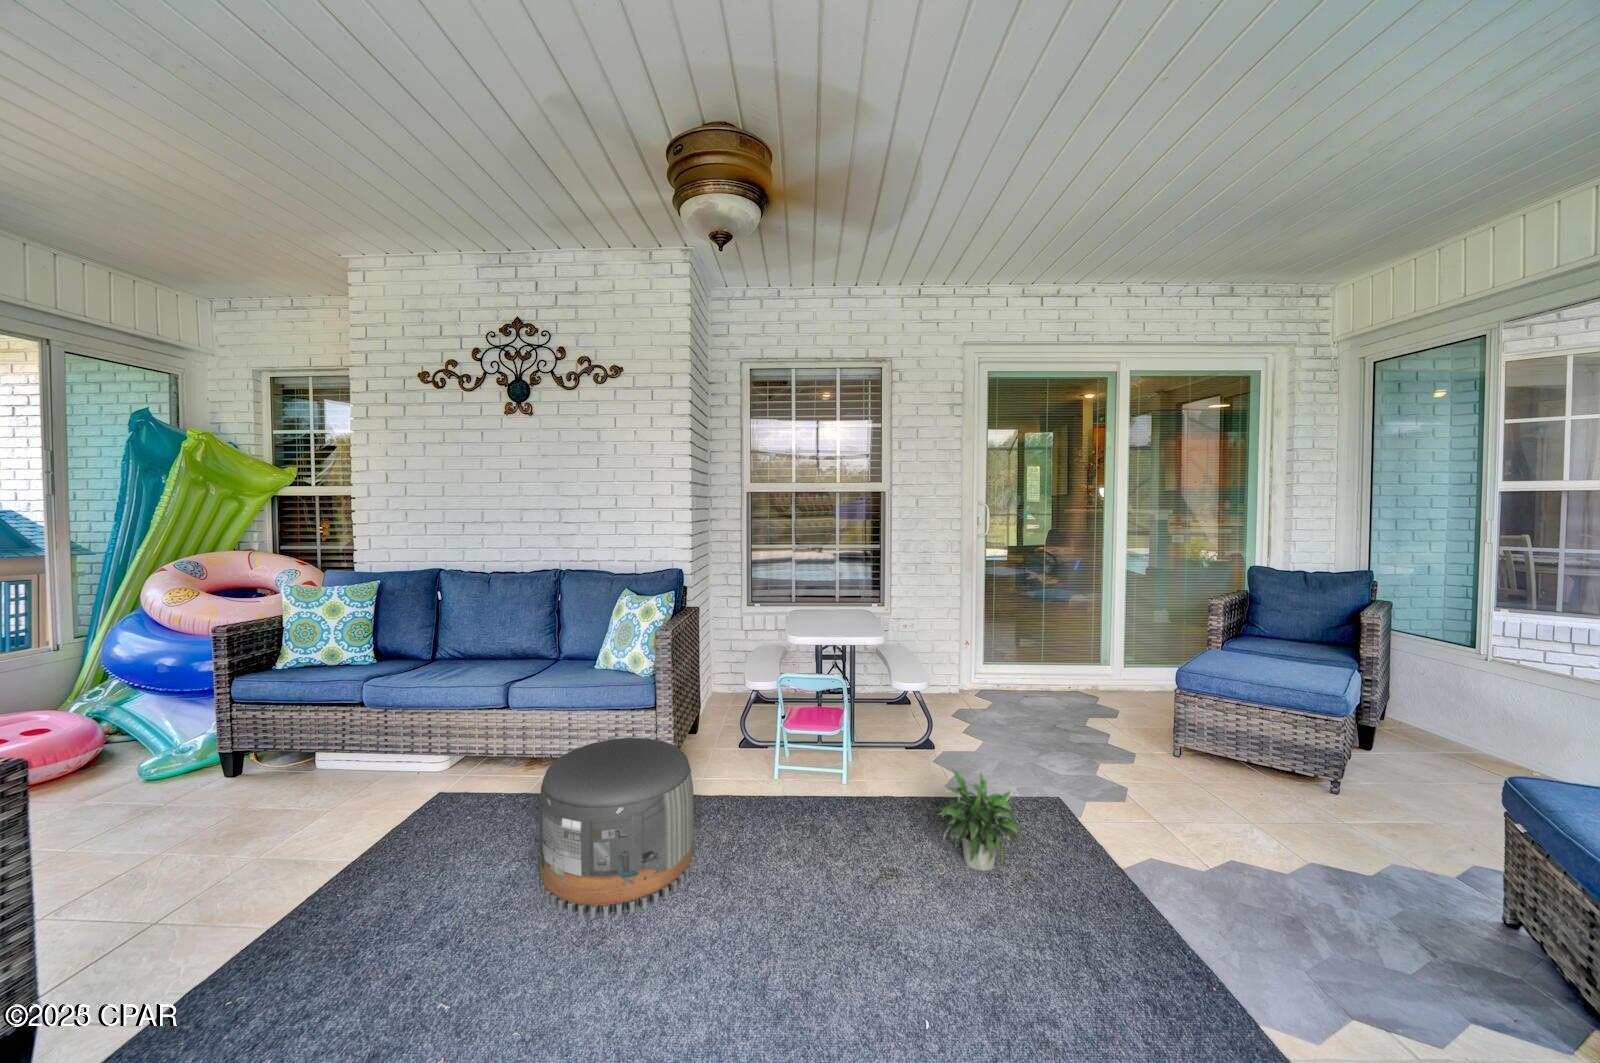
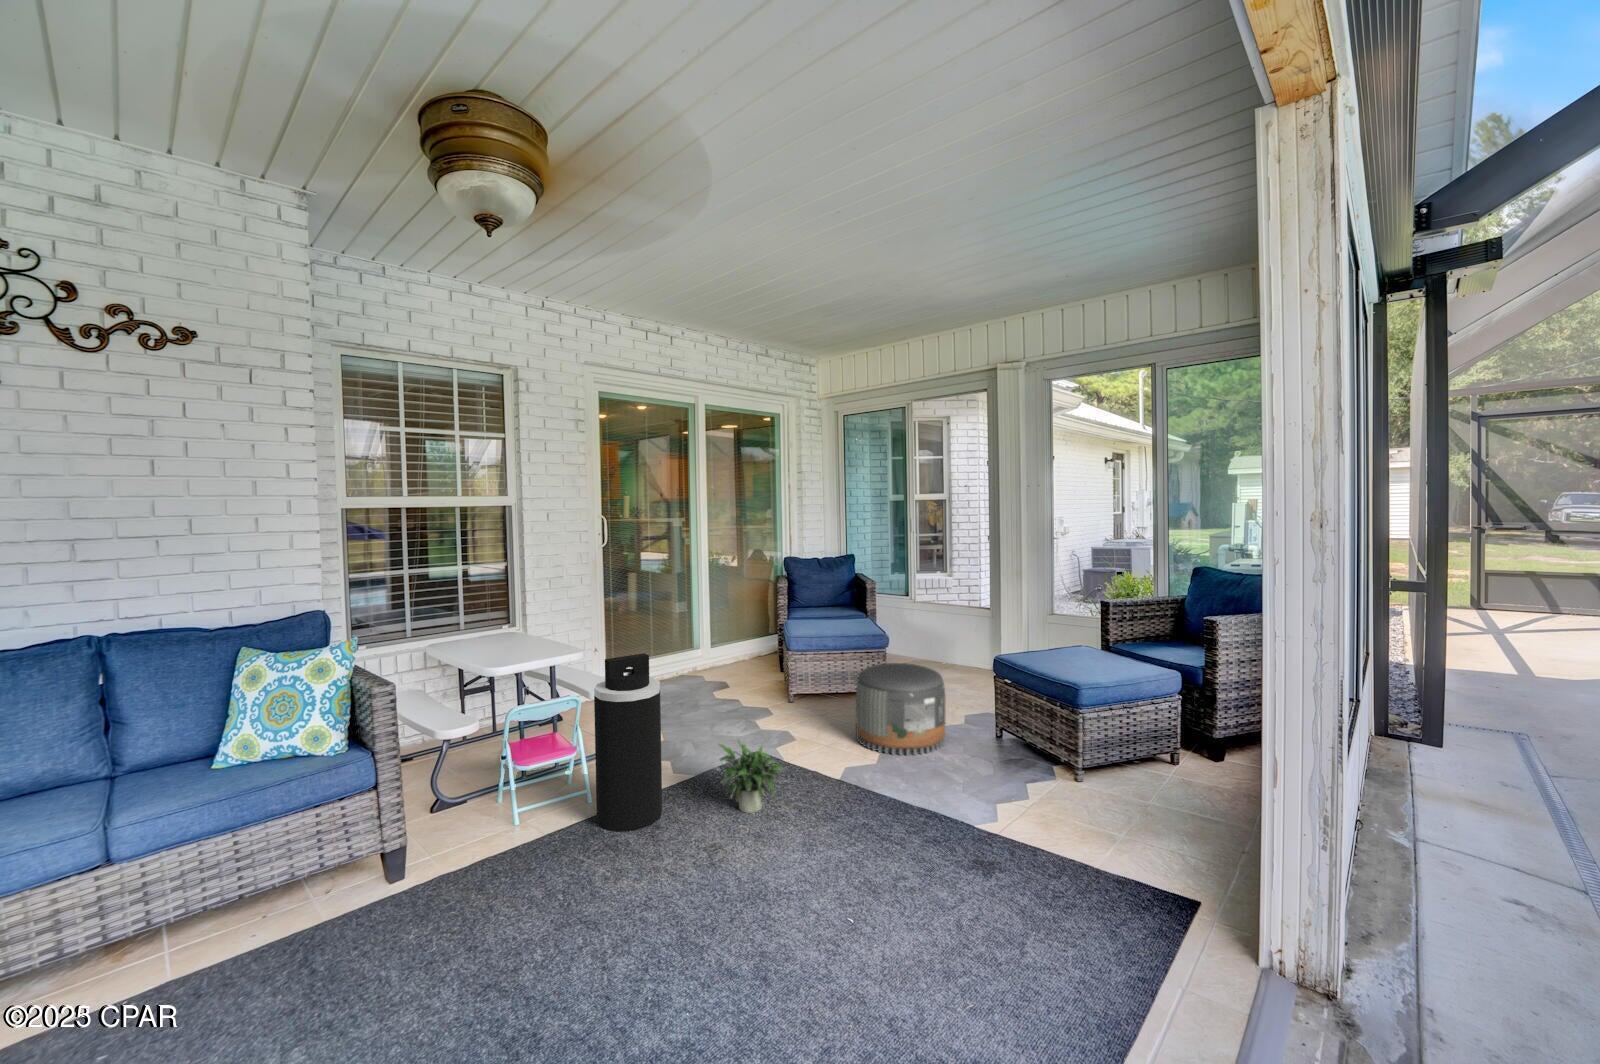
trash can: none [823,641,892,832] -> present [594,653,662,832]
pouf: present [539,738,694,918] -> present [856,663,946,755]

